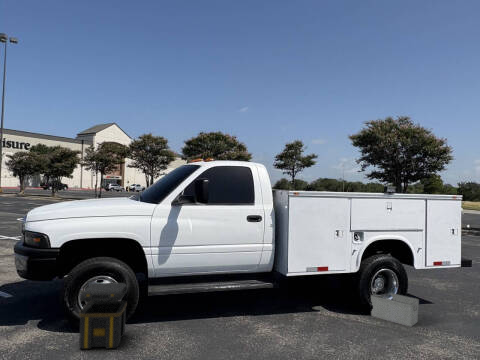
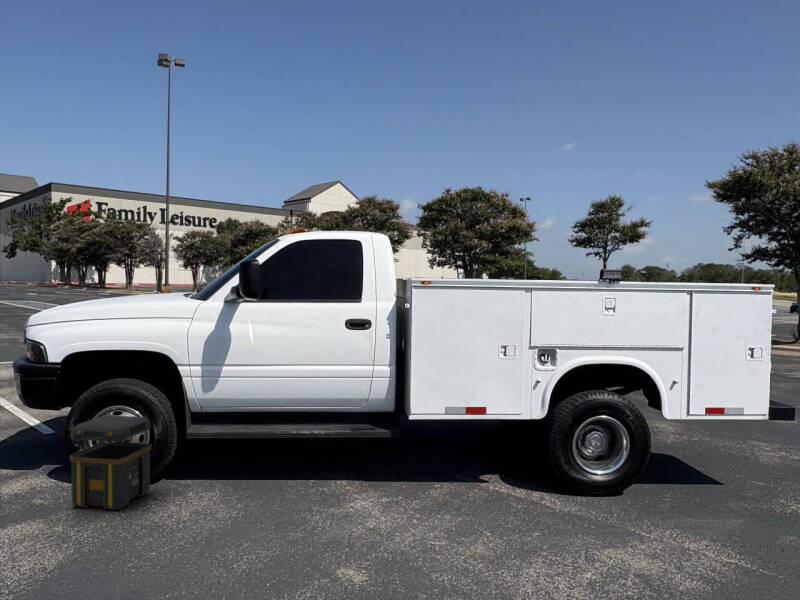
storage bin: present [371,293,419,326] -> none [569,456,656,524]

